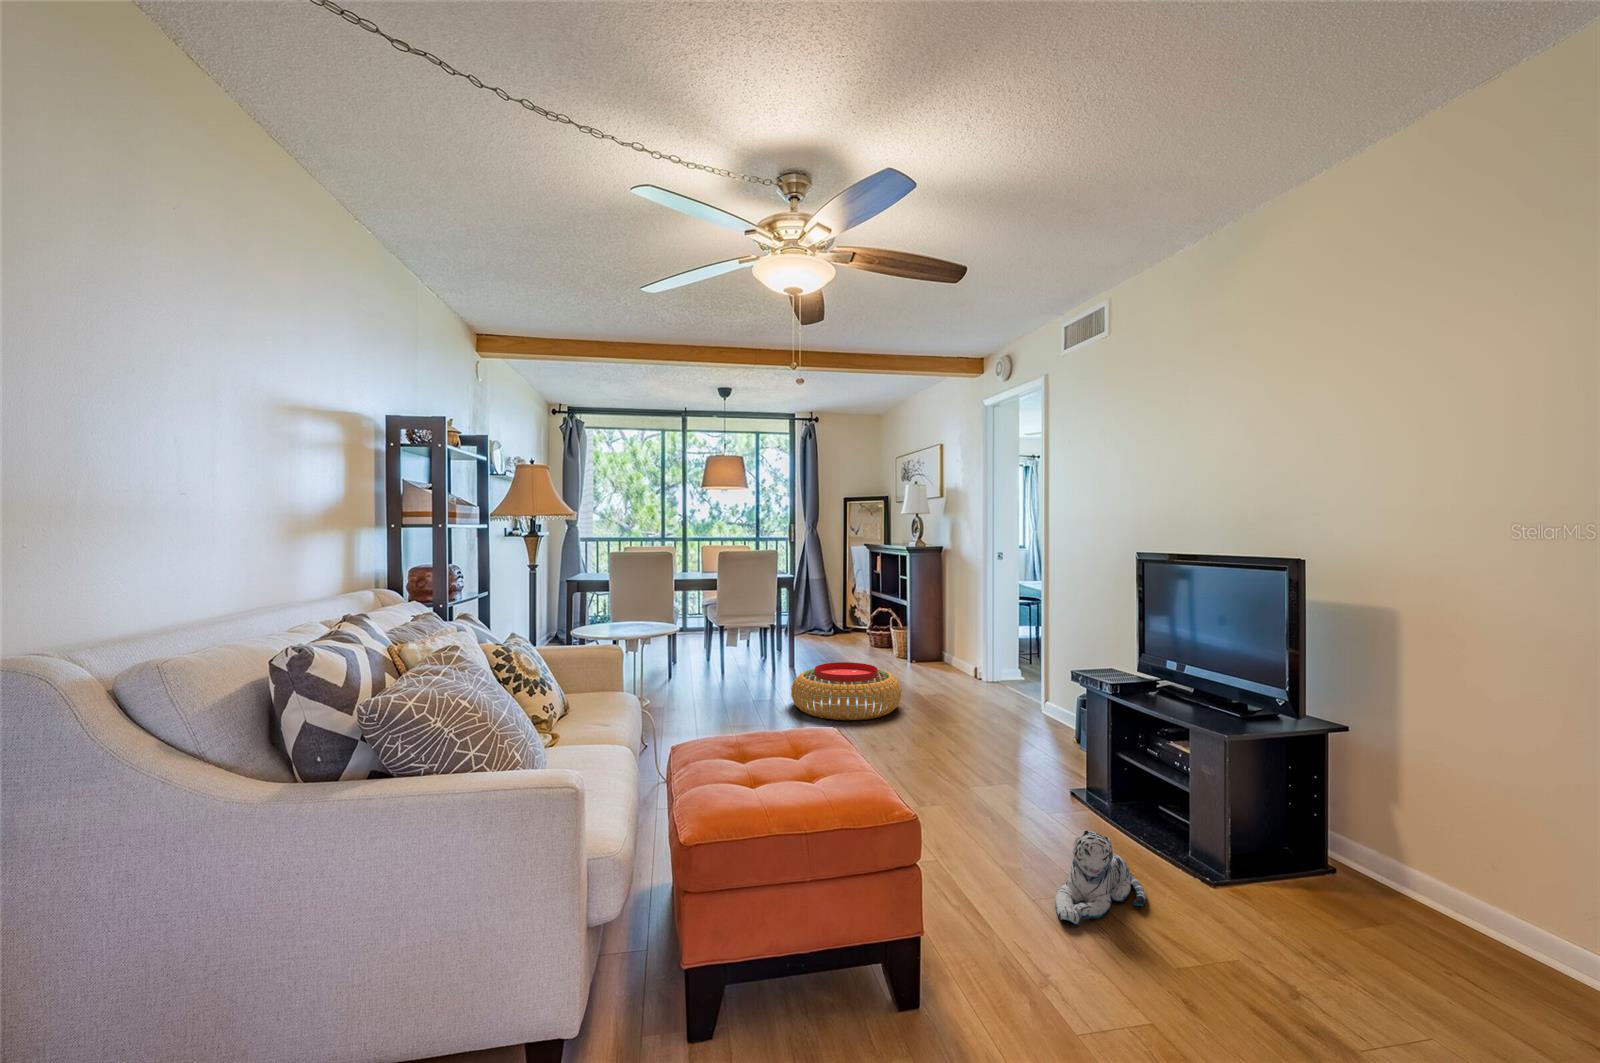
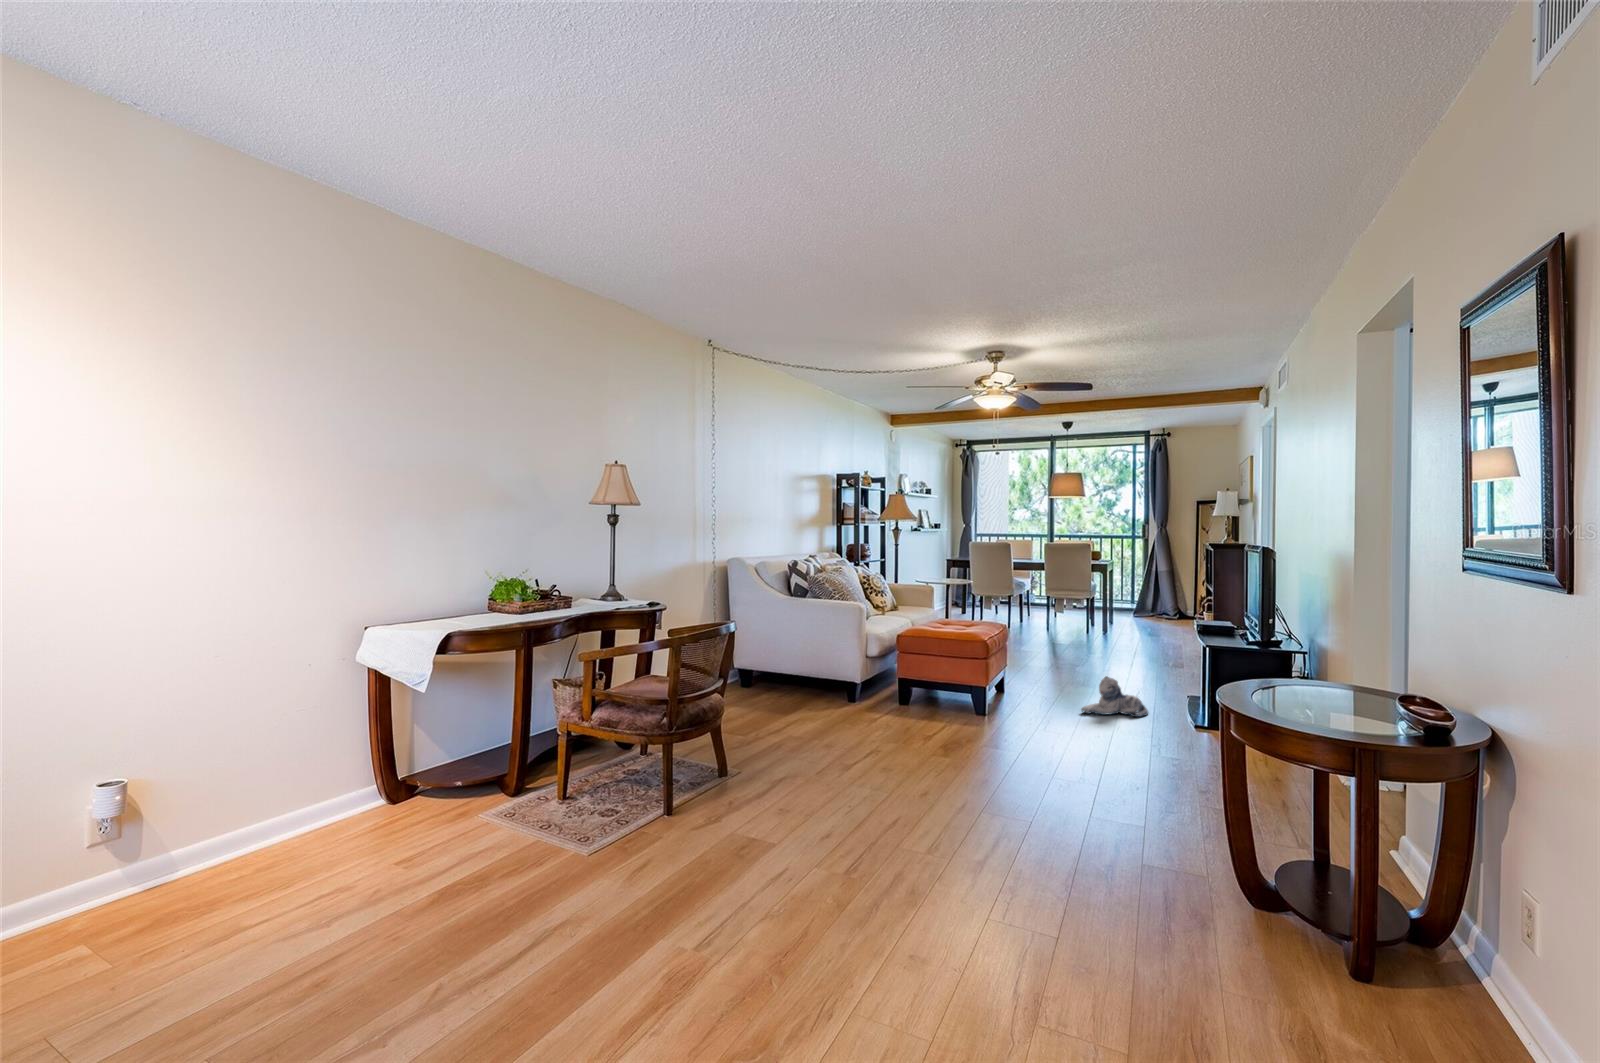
pouf: present [791,662,902,720] -> none [1067,620,1148,655]

